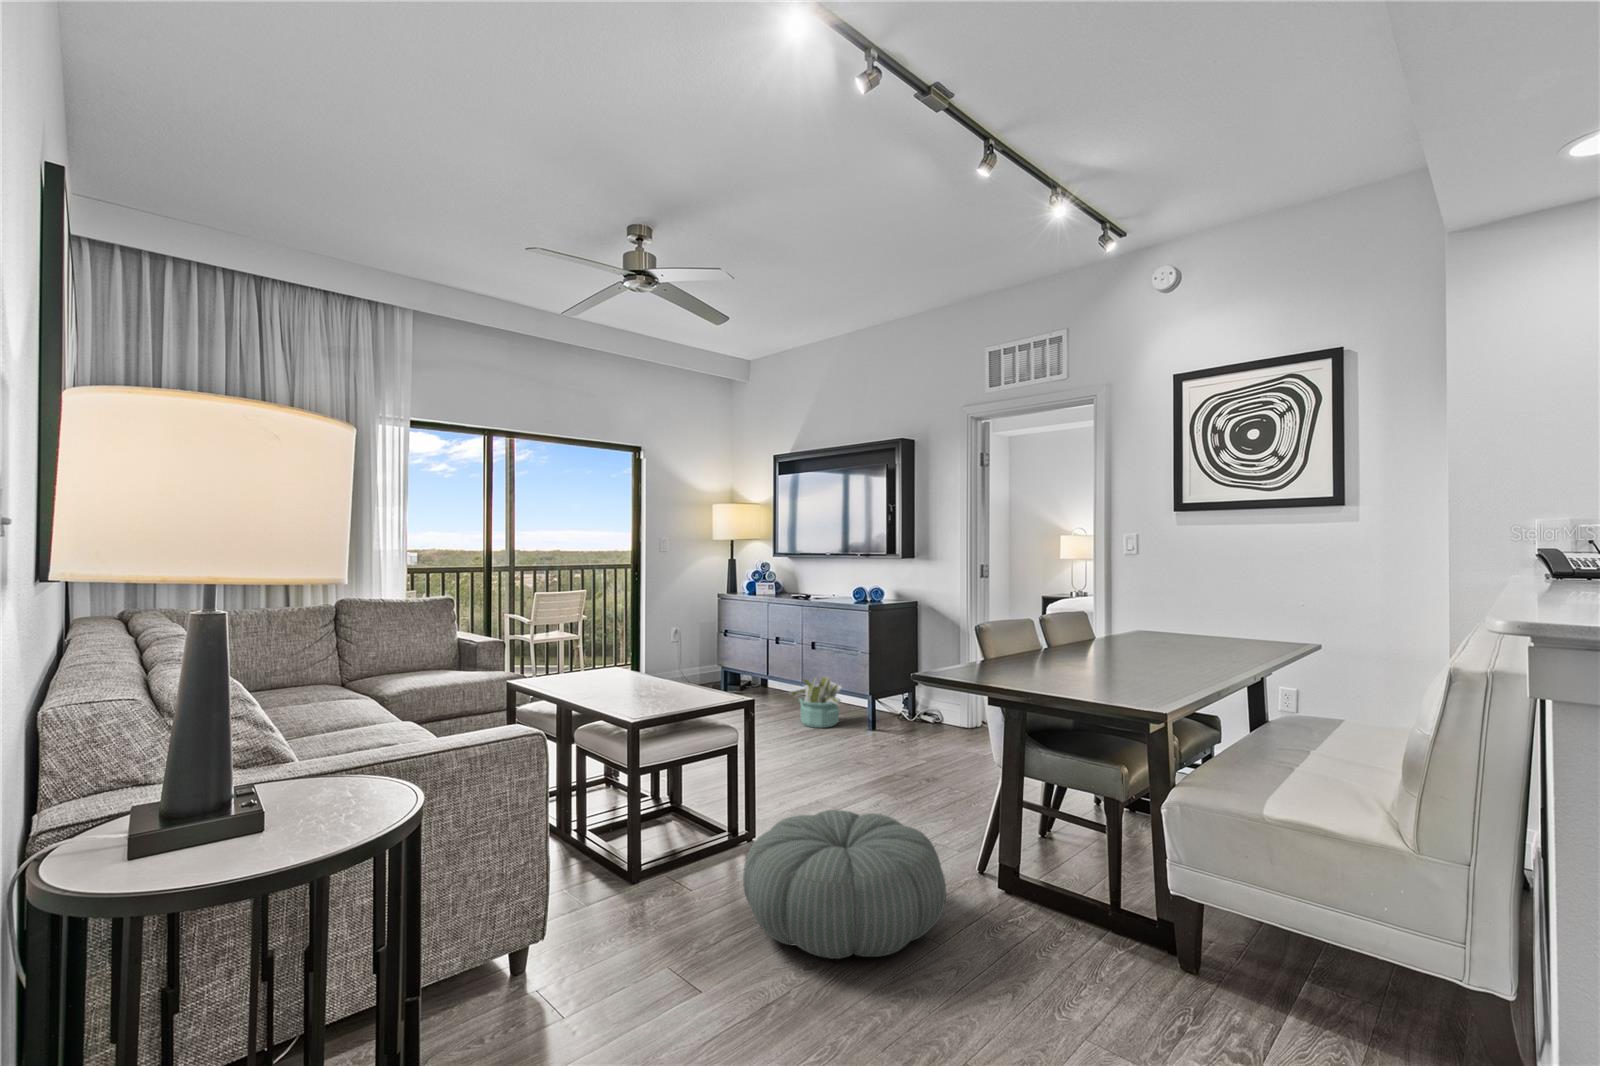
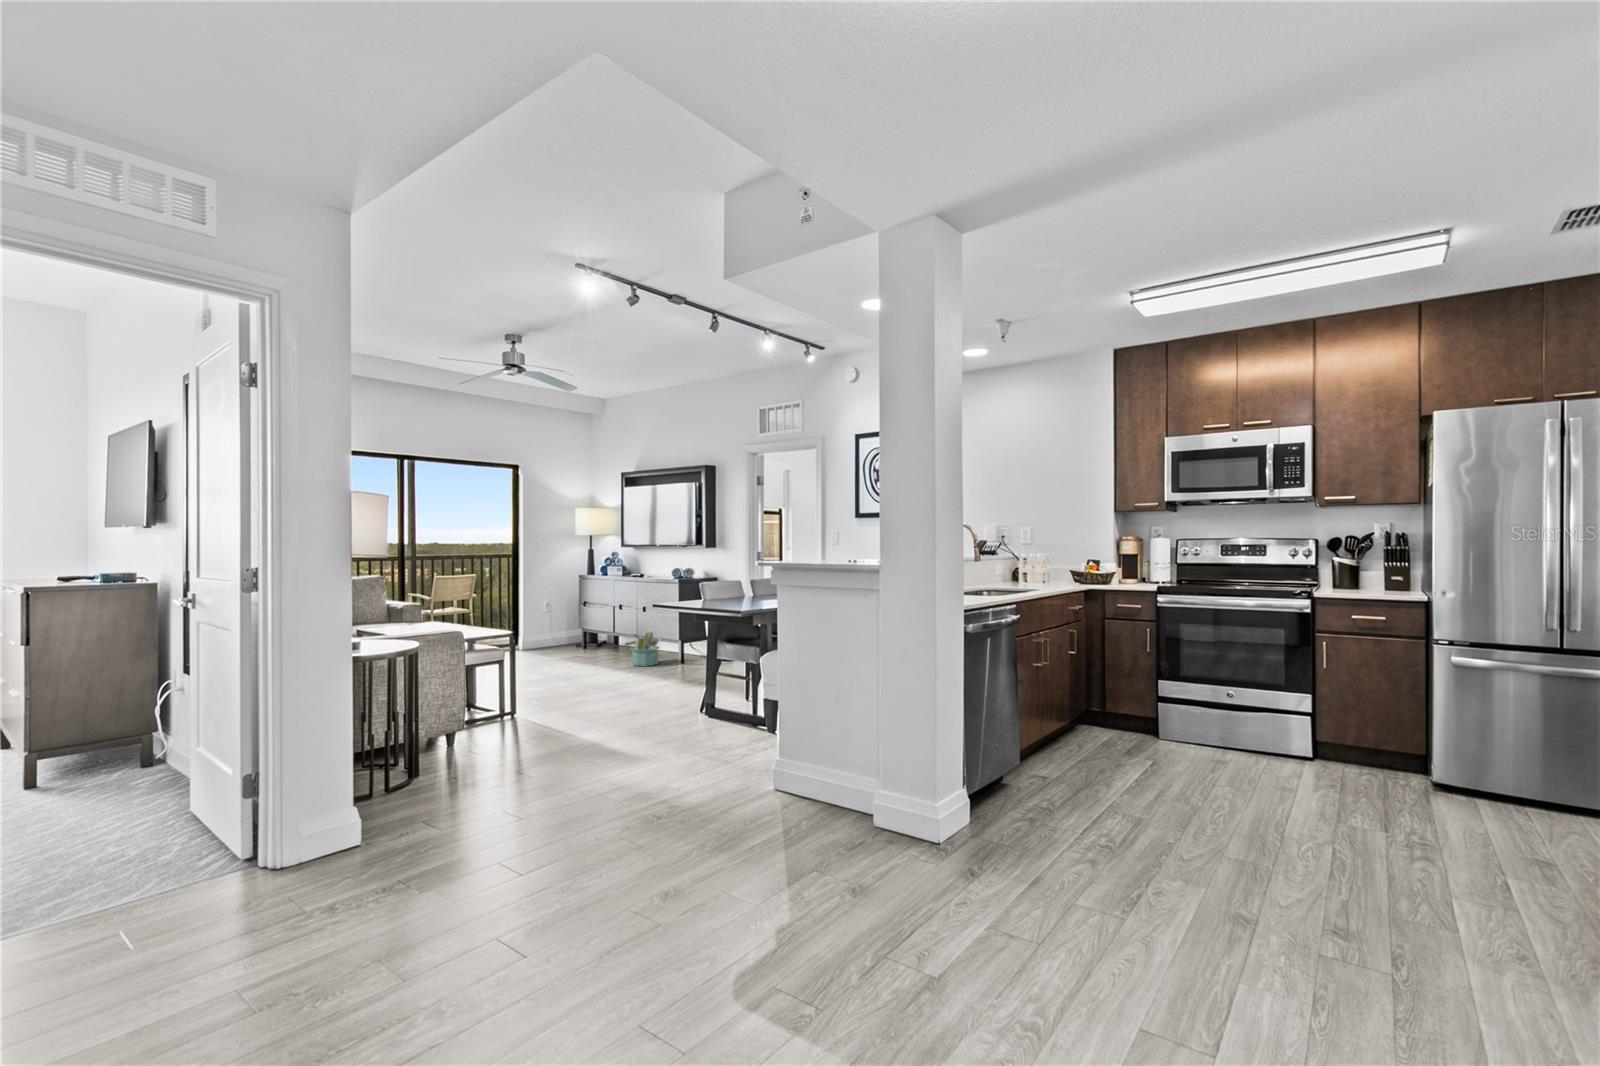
pouf: present [743,810,946,959] -> none [561,690,665,751]

